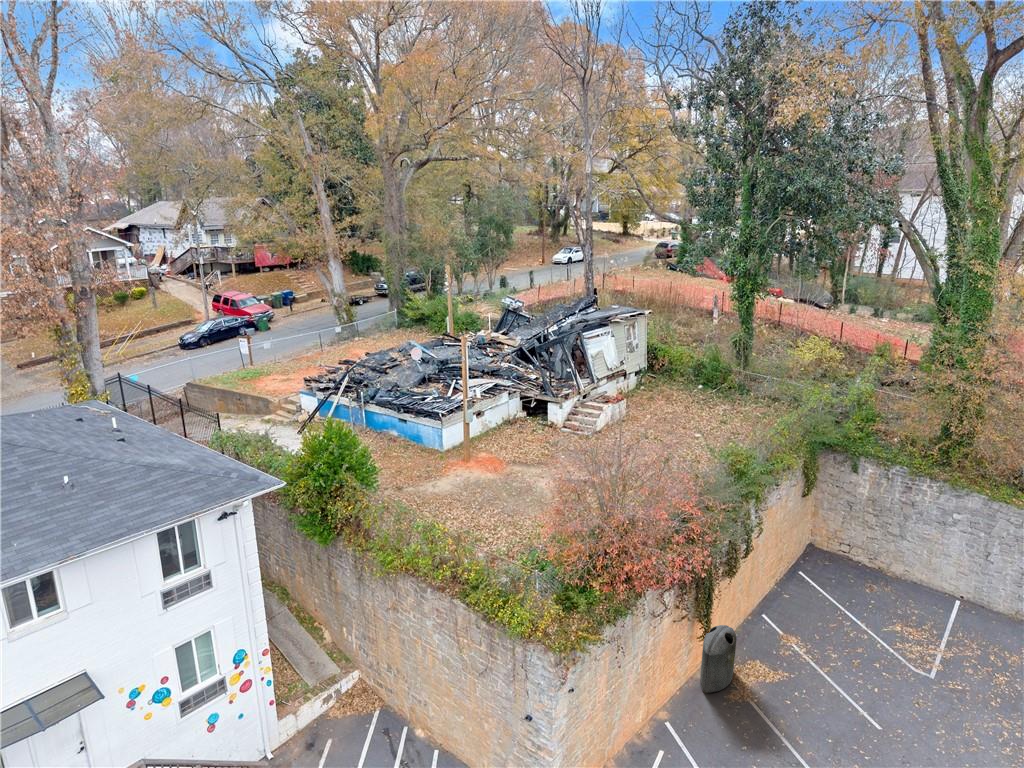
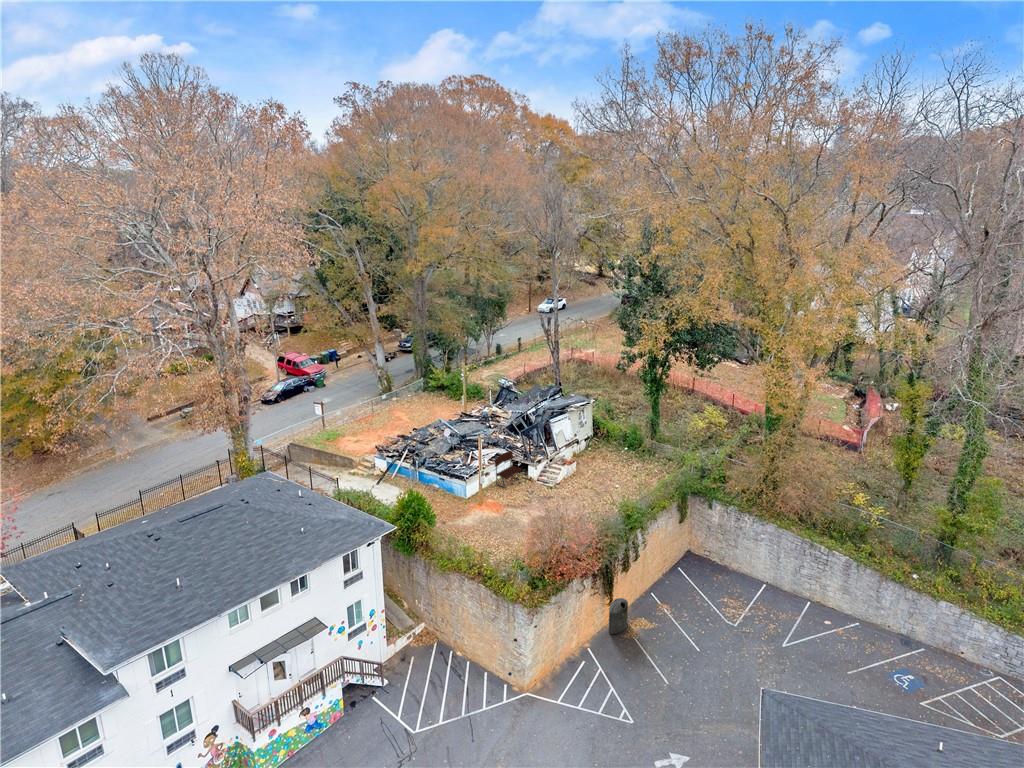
bench: none [492,380,538,439] -> present [495,451,522,488]

